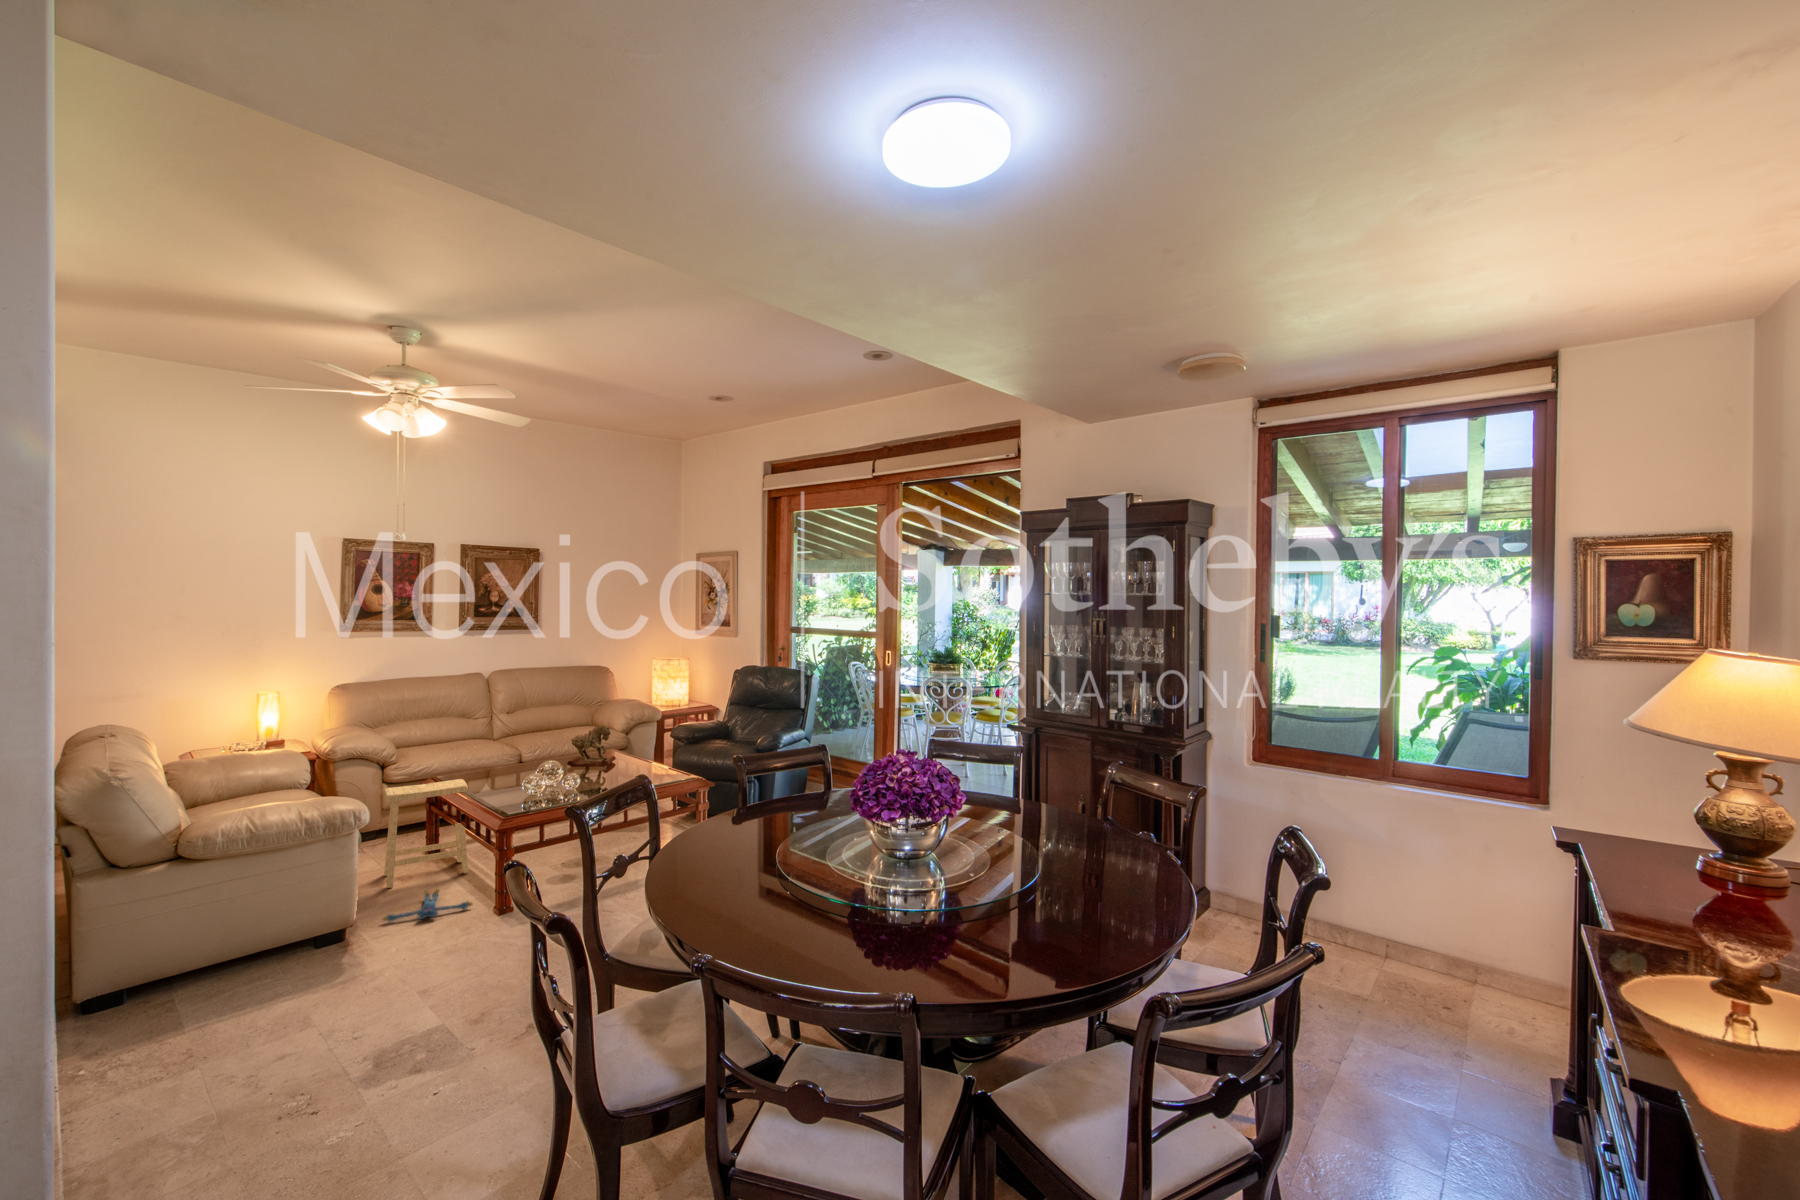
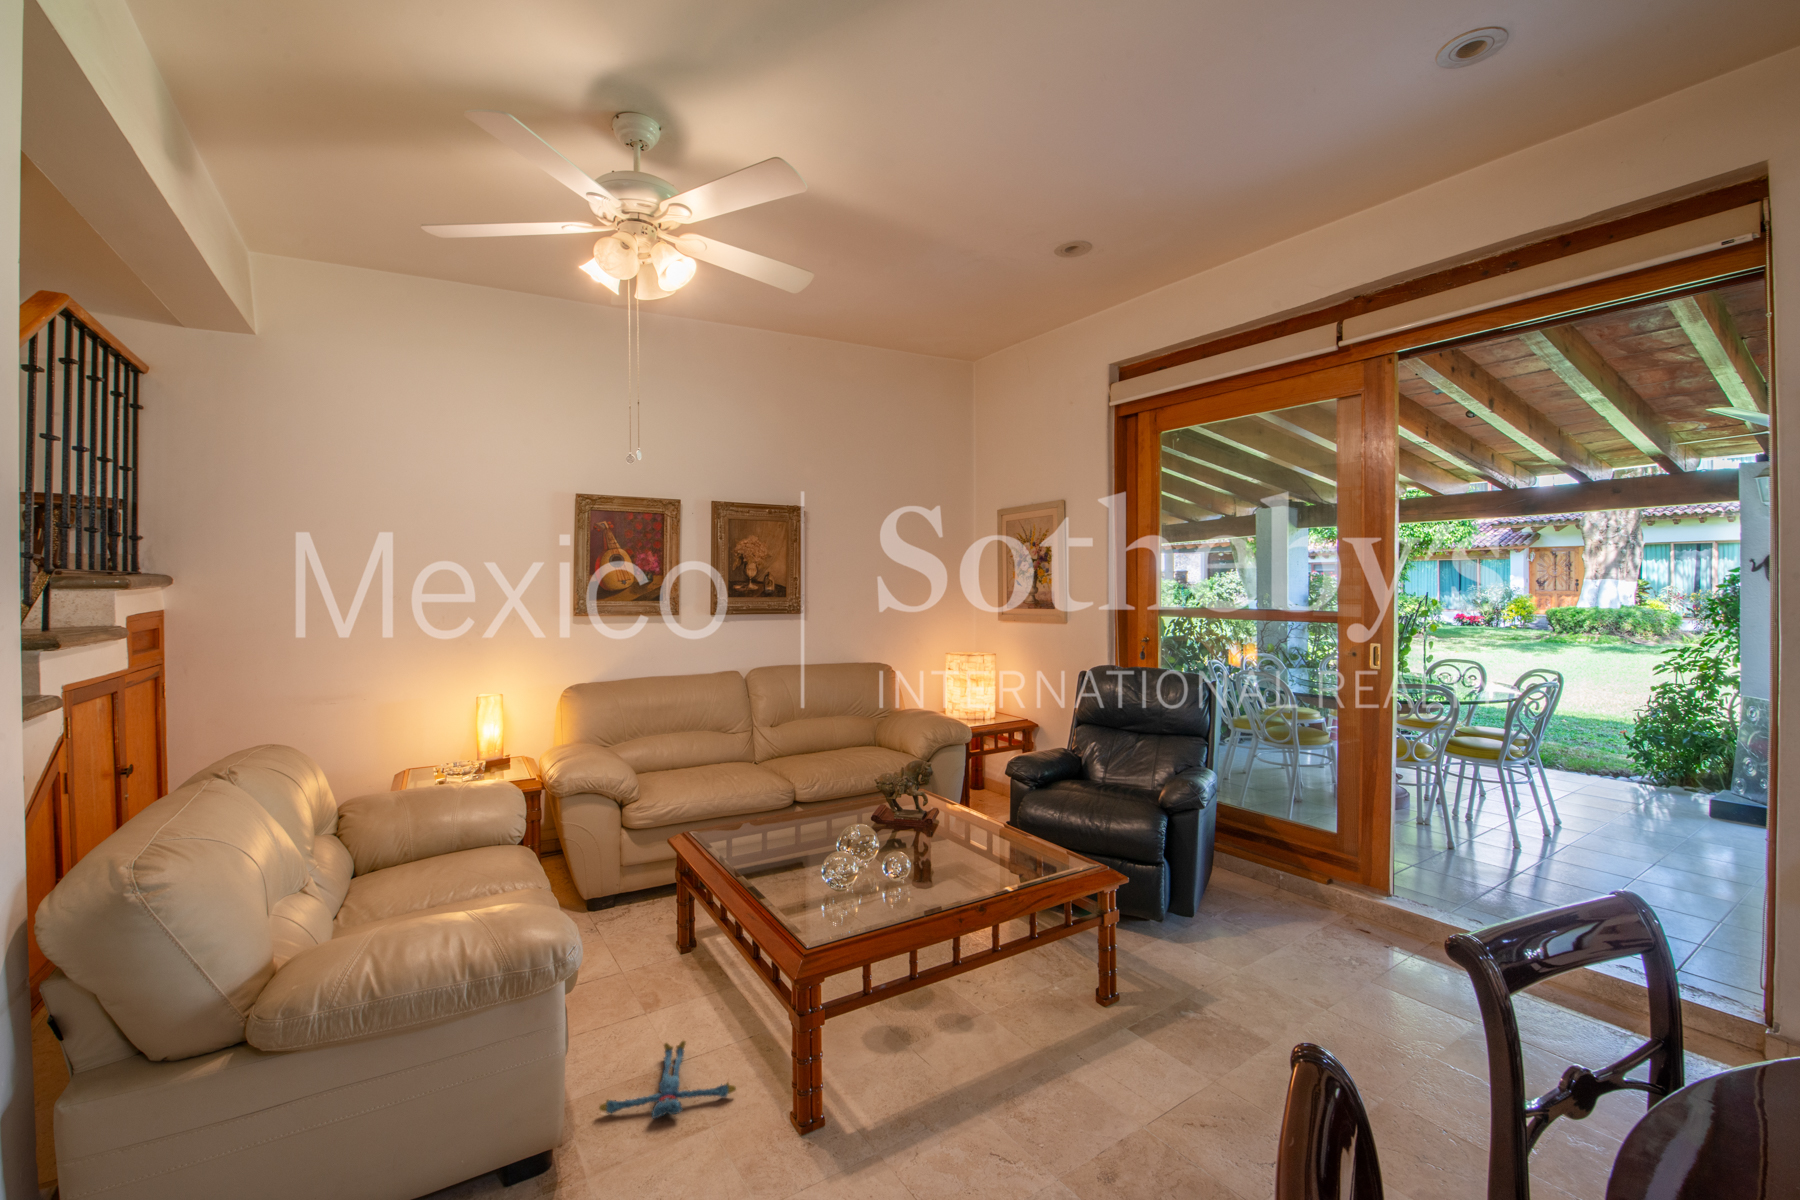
footstool: present [384,779,469,888] -> none [612,842,728,1017]

